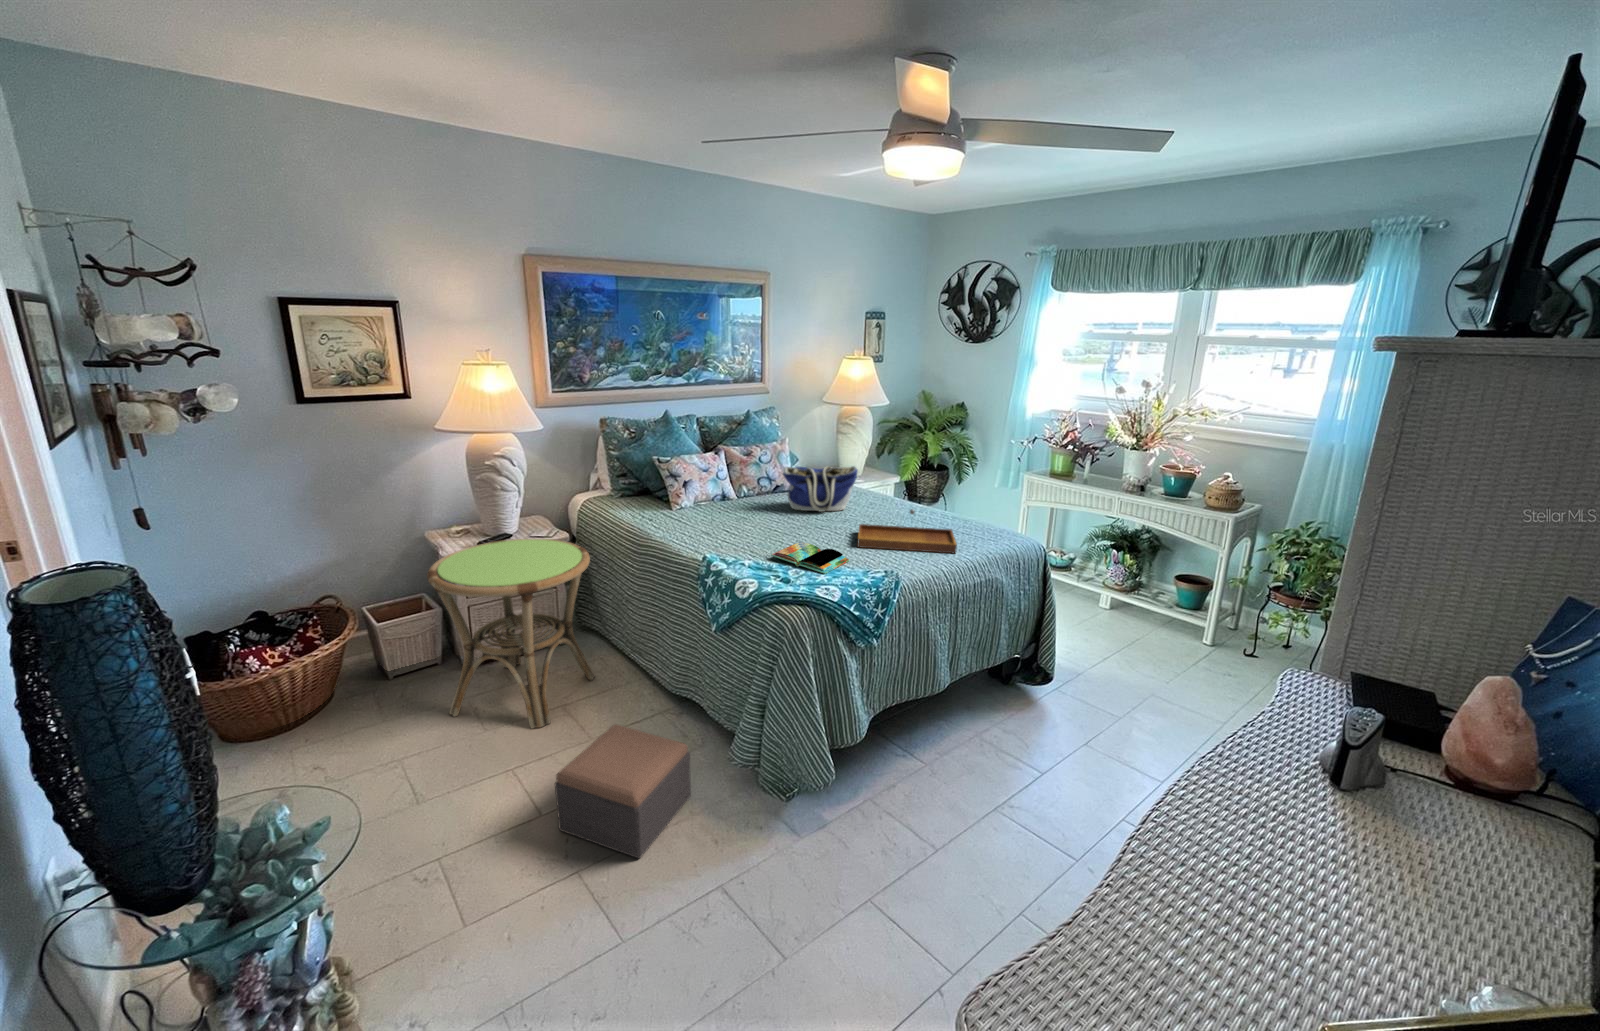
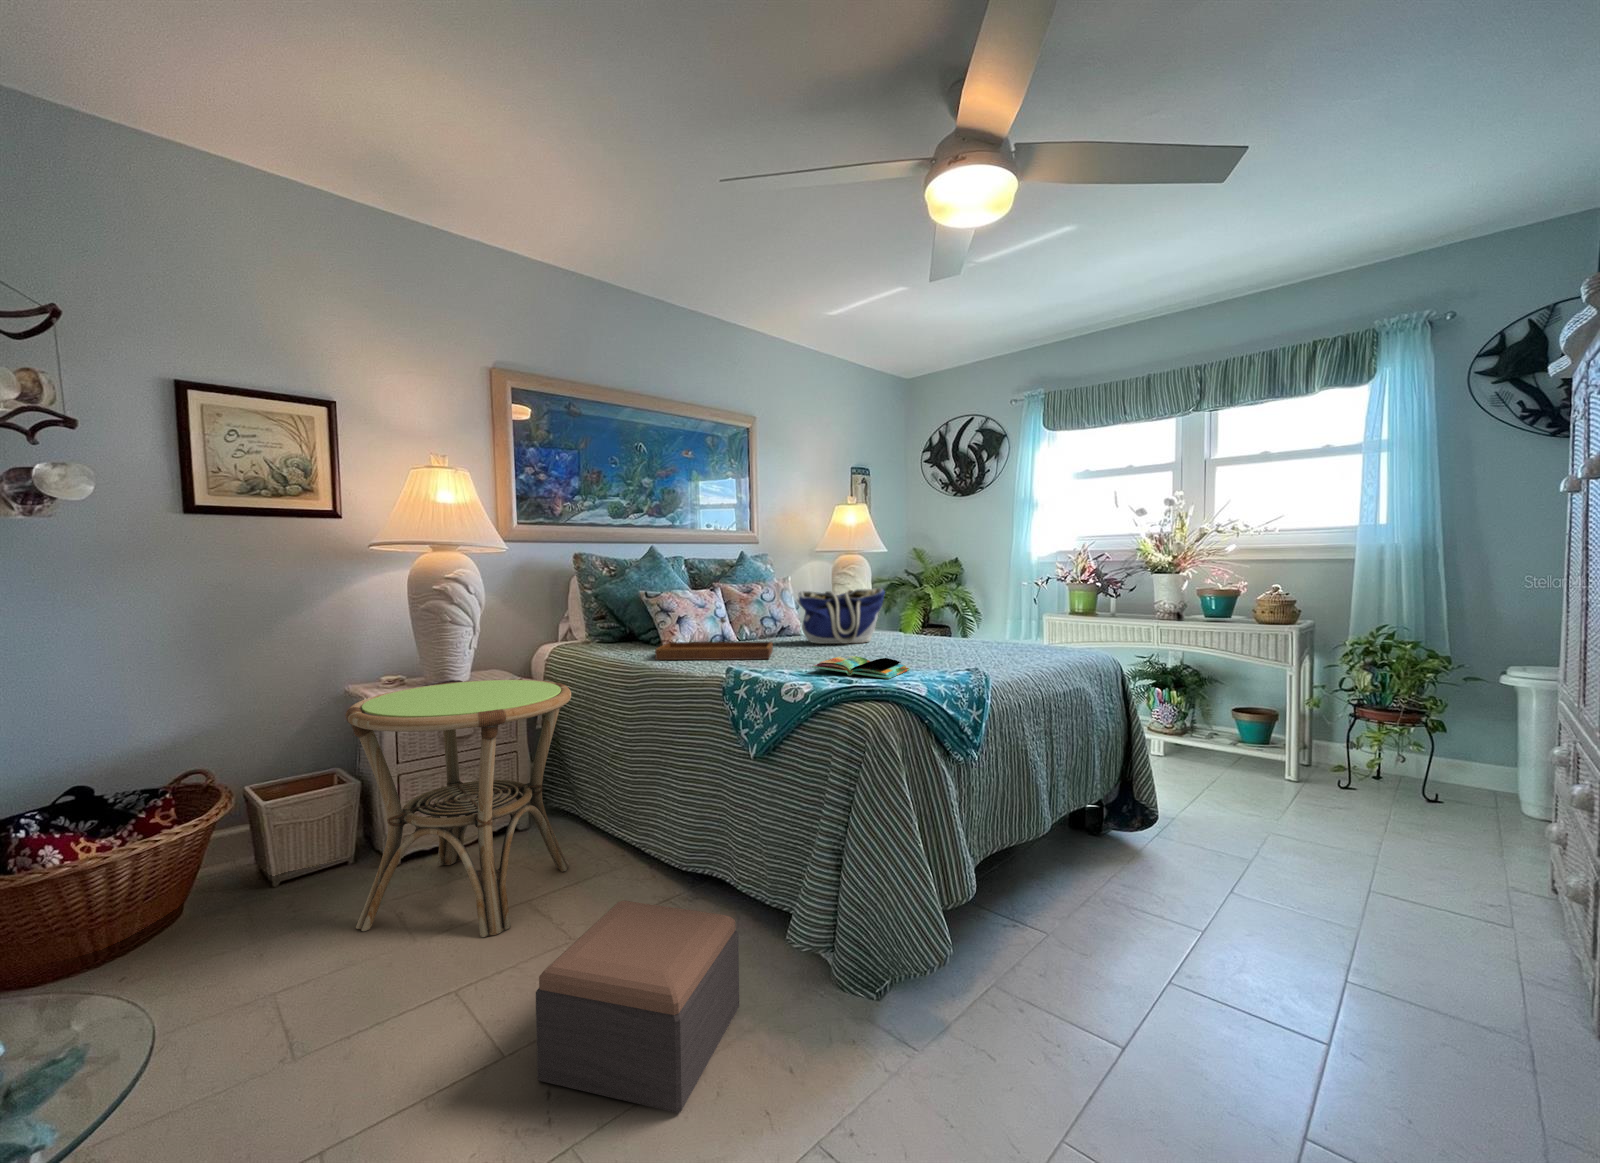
tray: present [857,509,957,553] -> present [655,617,773,660]

